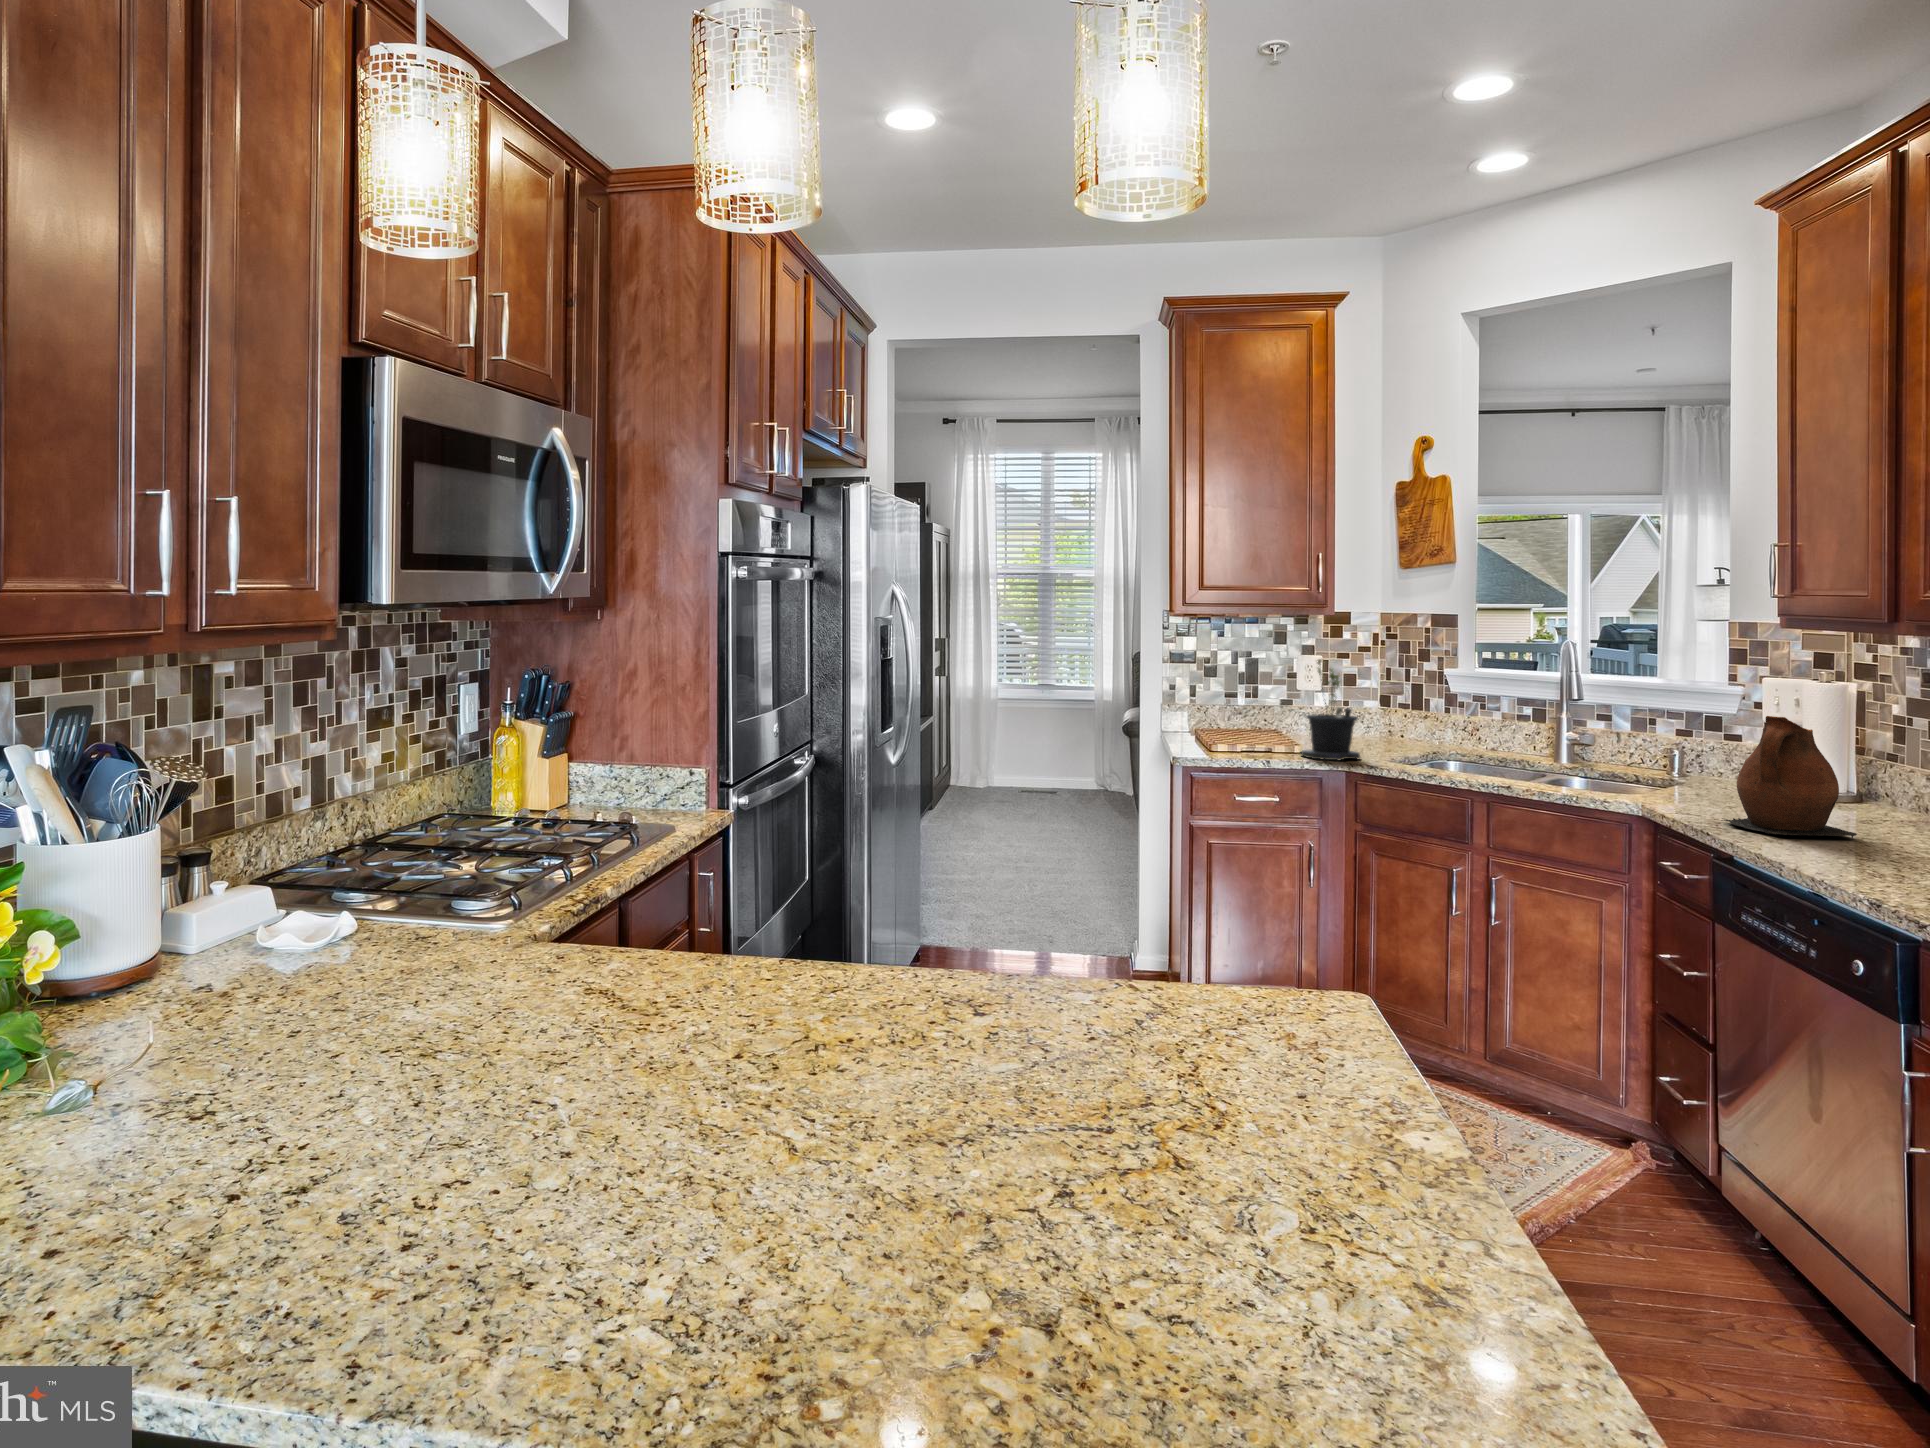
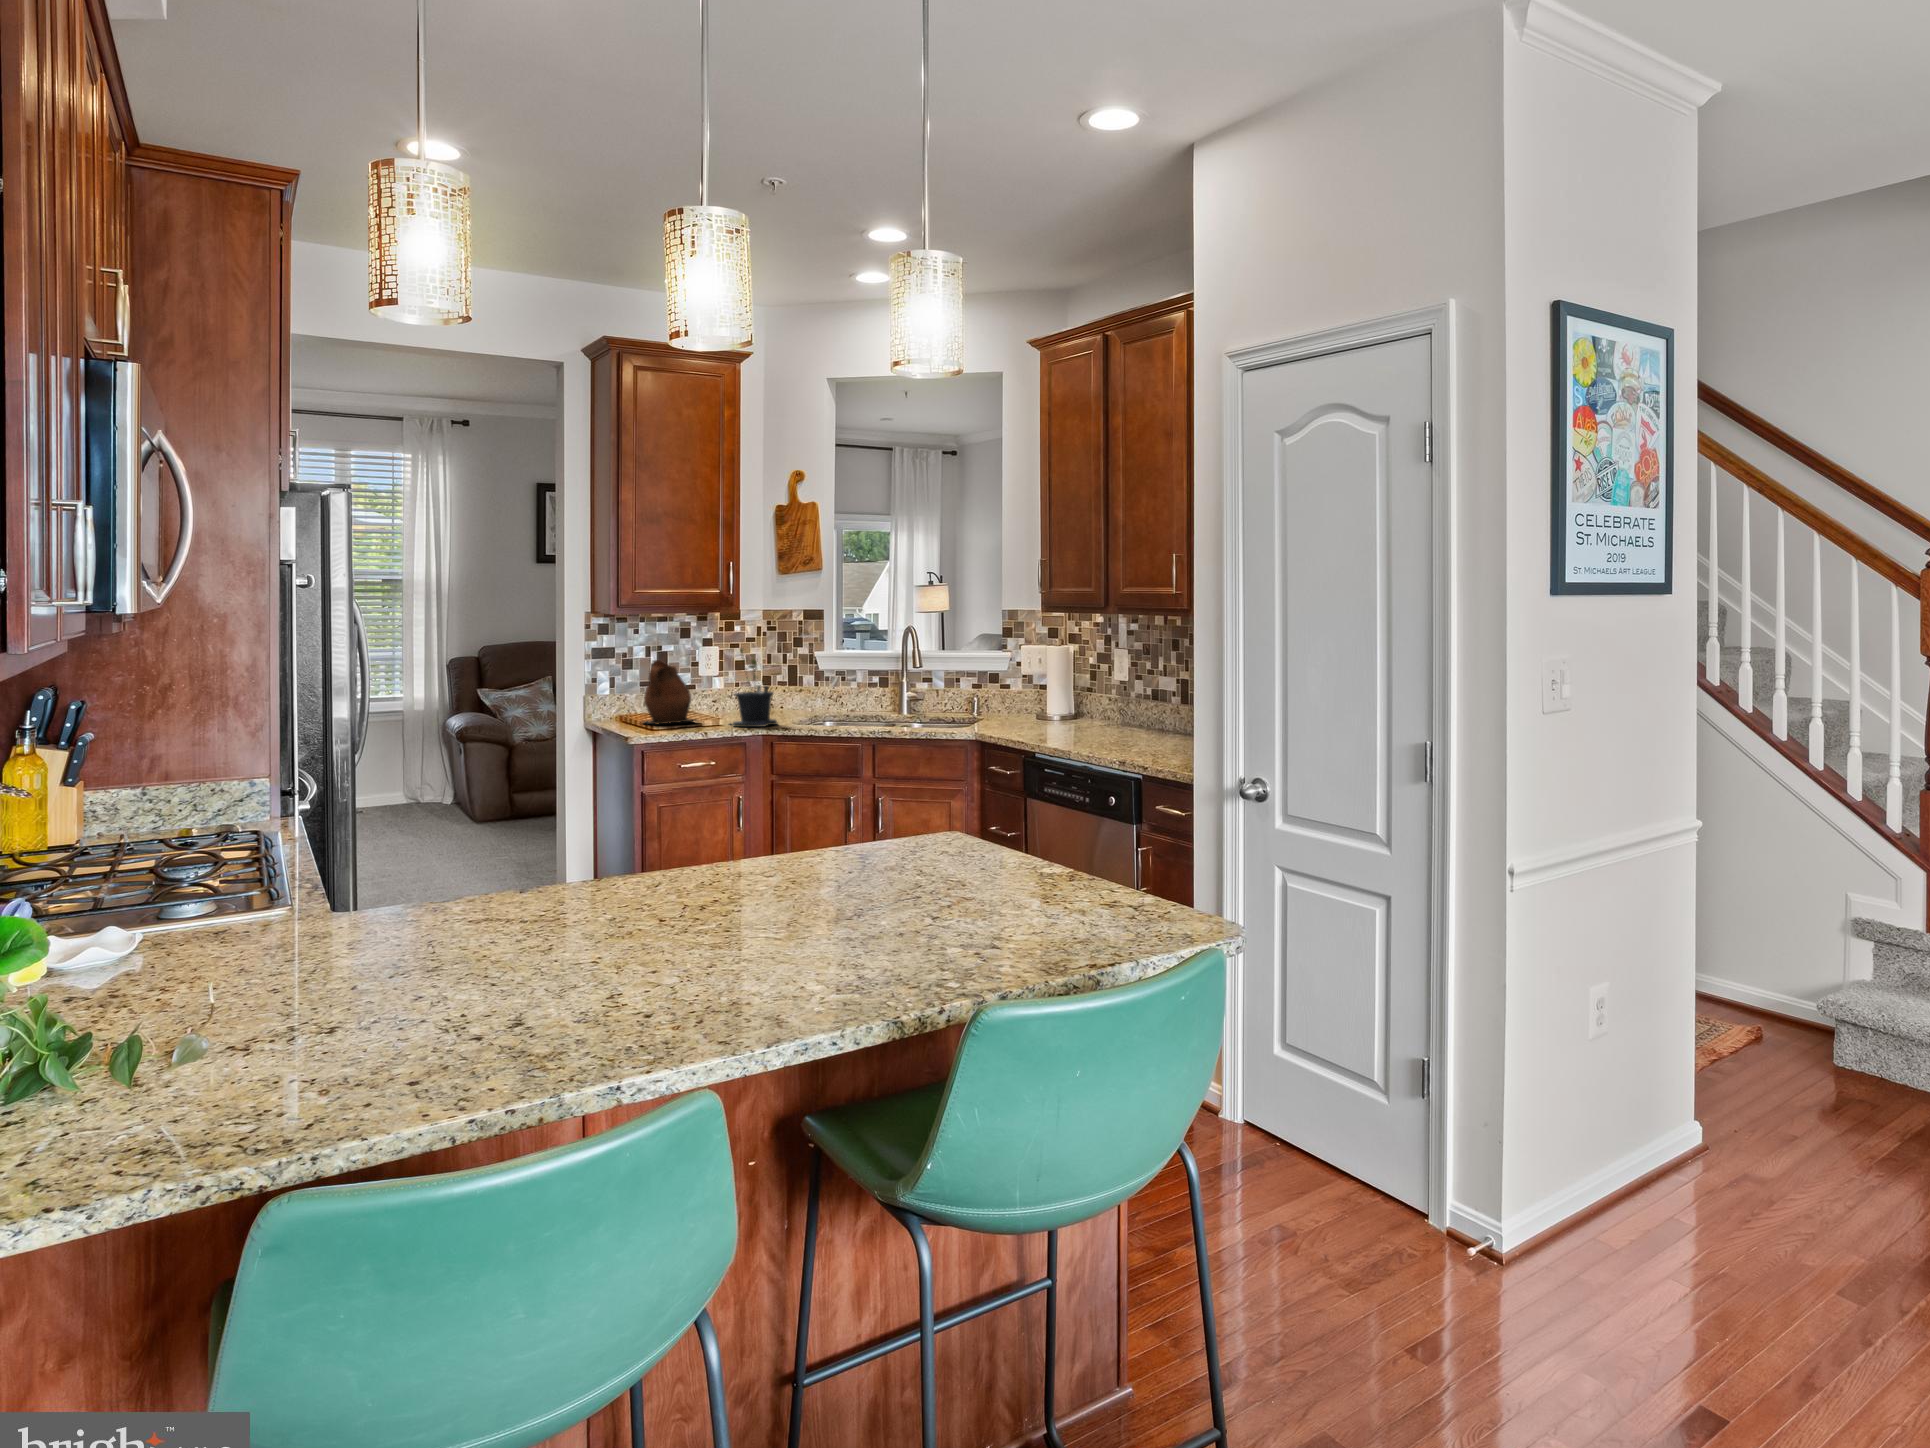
ceramic pitcher: present [1722,716,1857,838] -> present [644,660,697,724]

